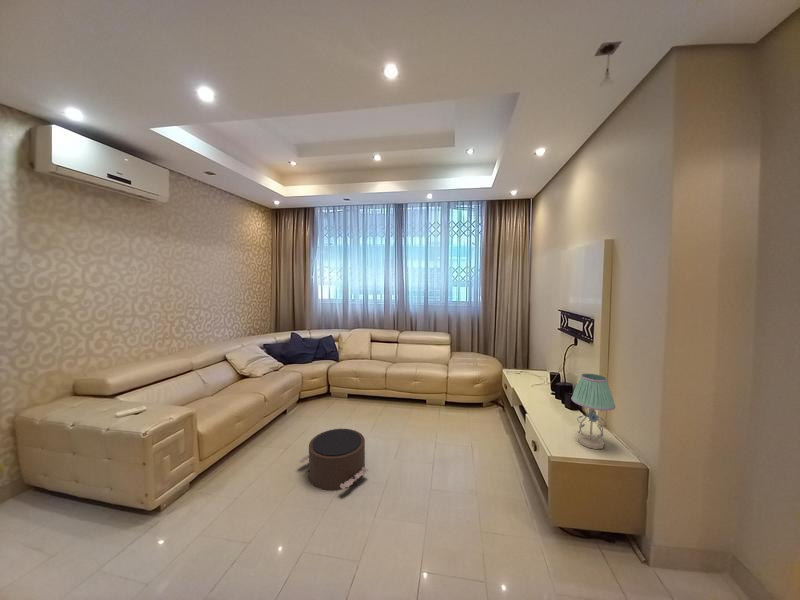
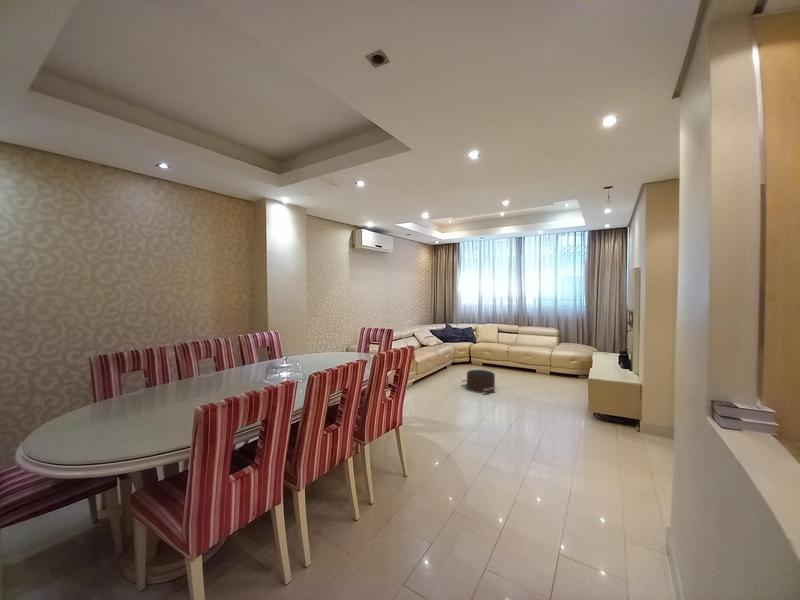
table lamp: present [571,374,615,449] -> none [604,341,628,378]

